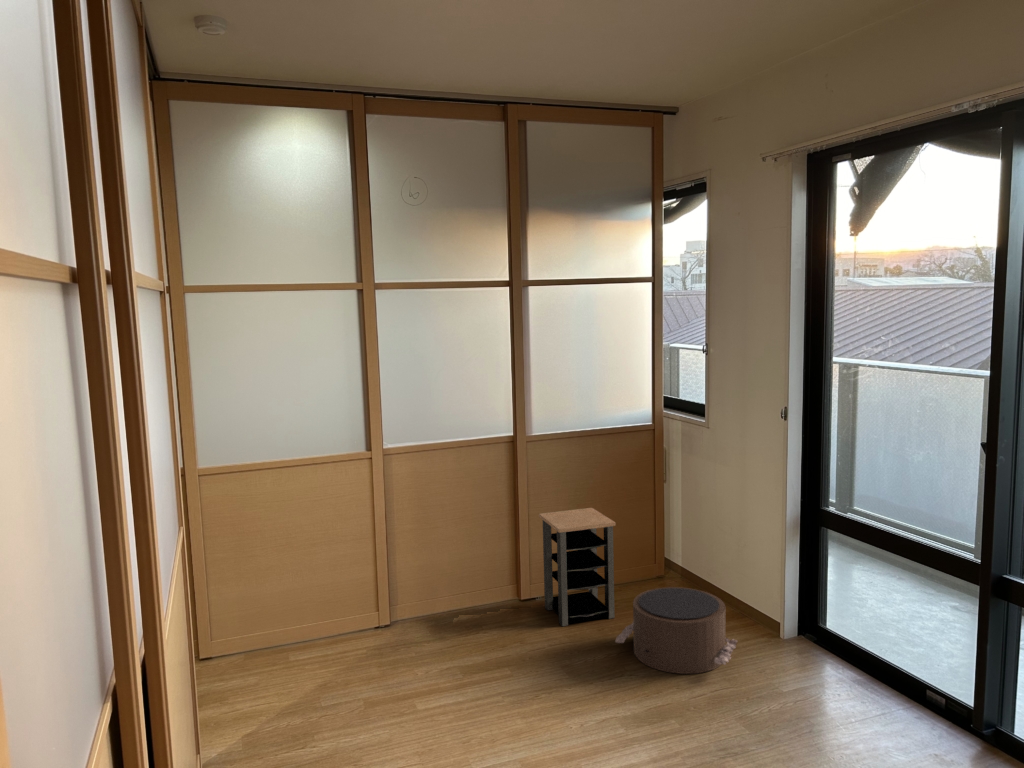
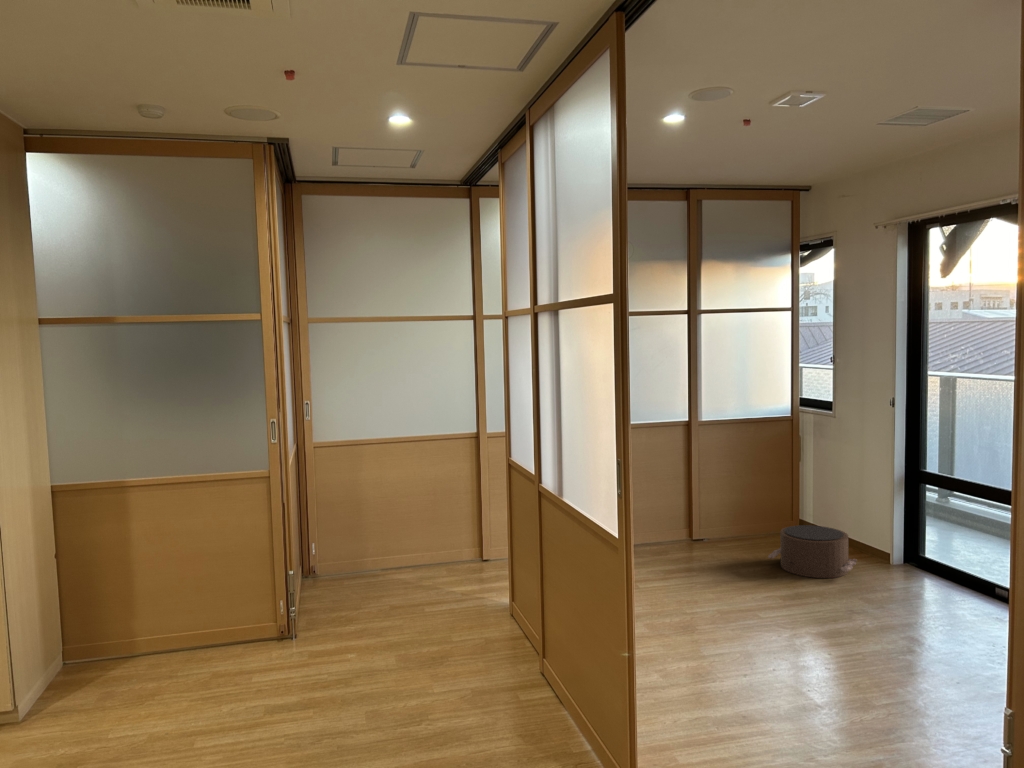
side table: present [539,508,616,626] -> none [707,473,765,552]

